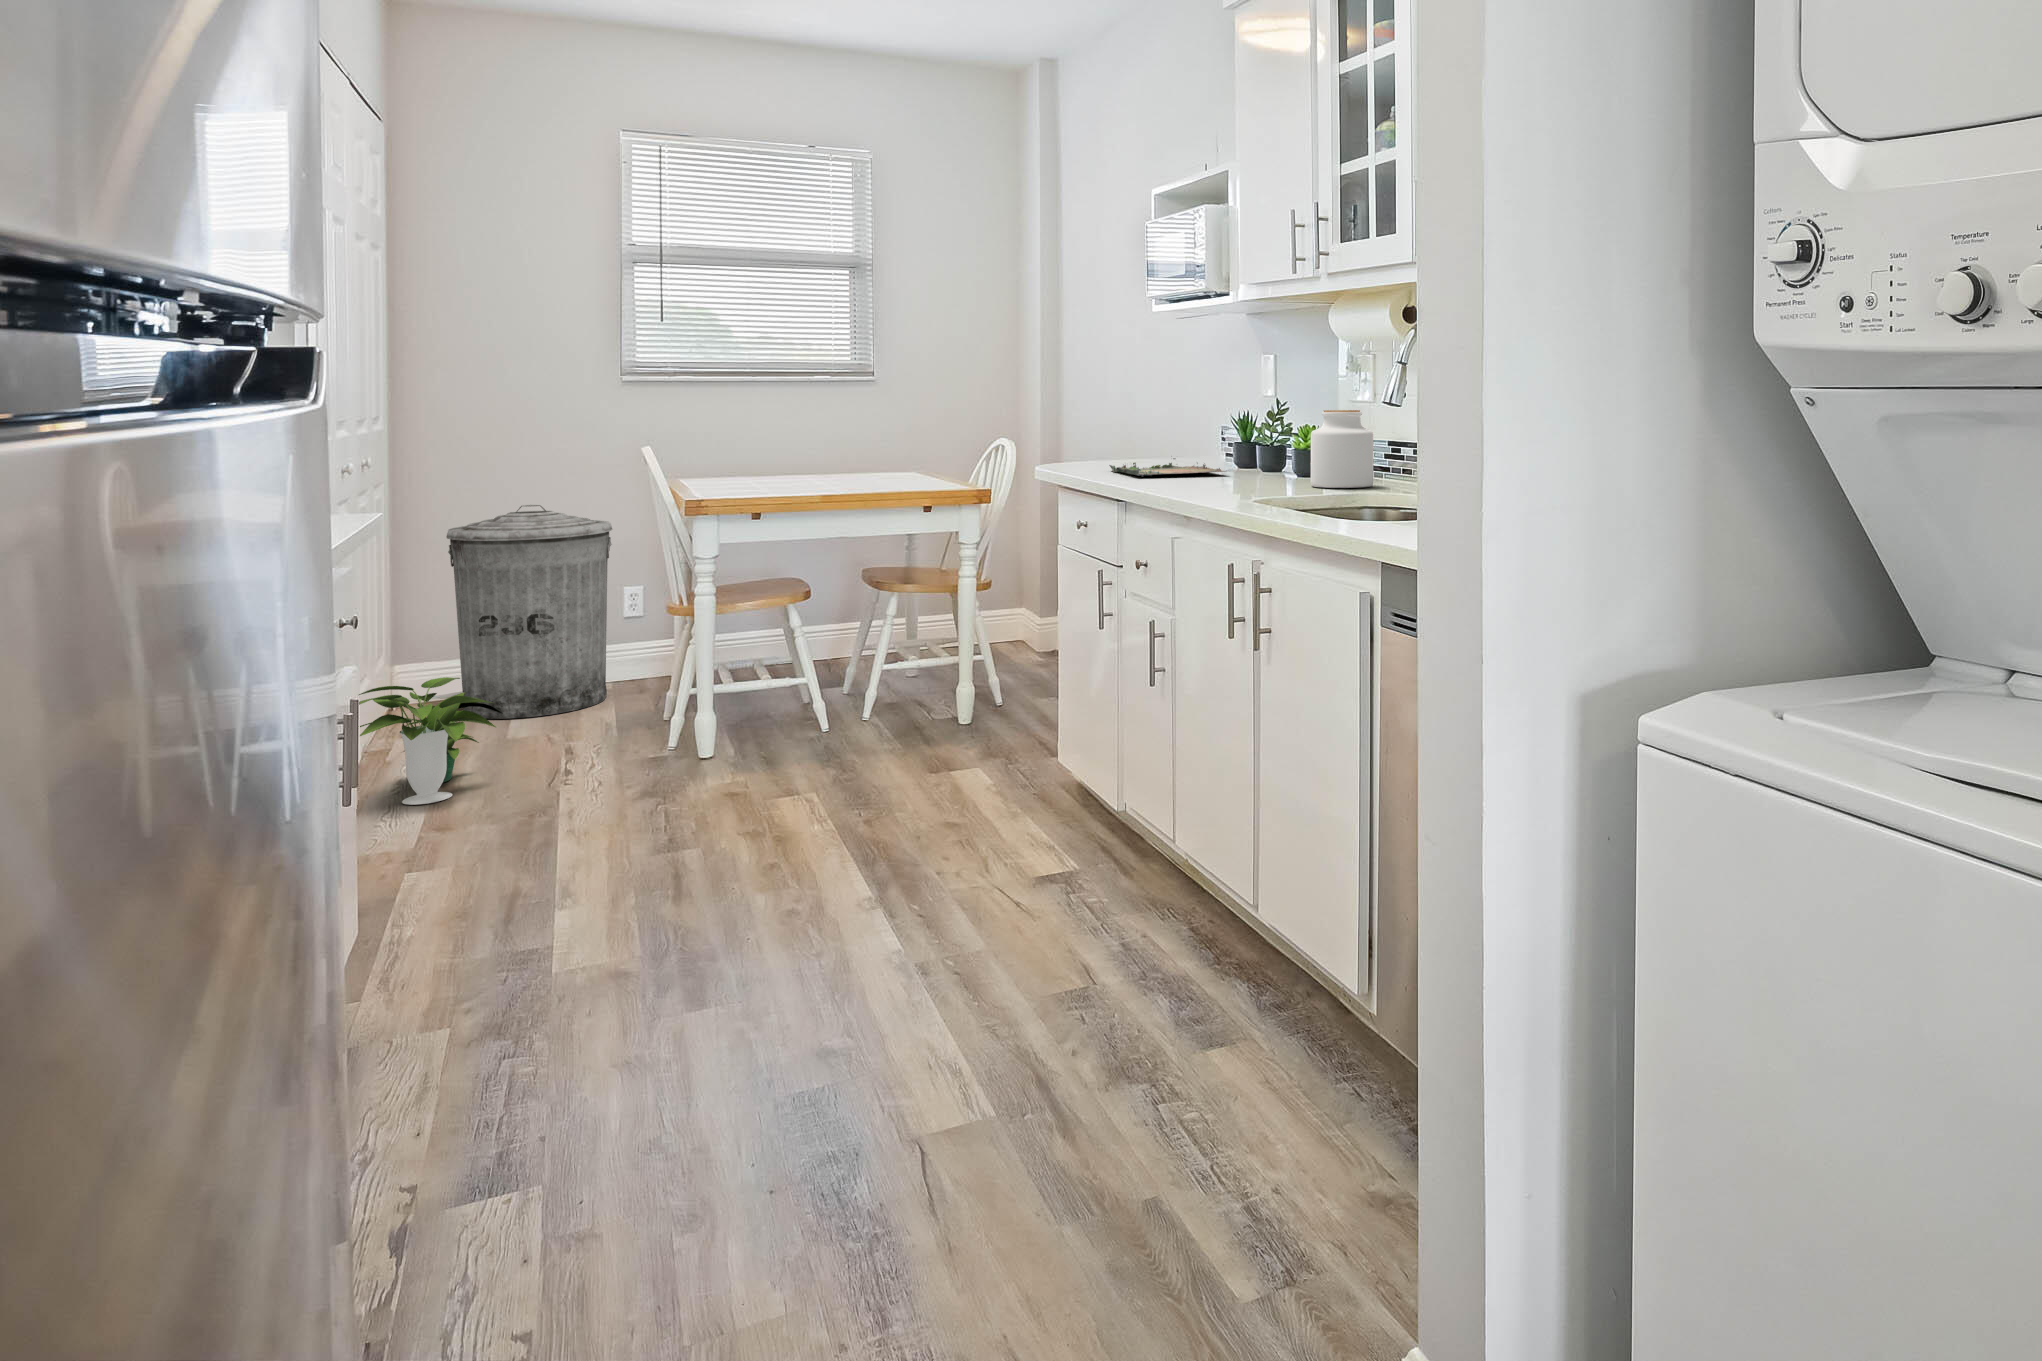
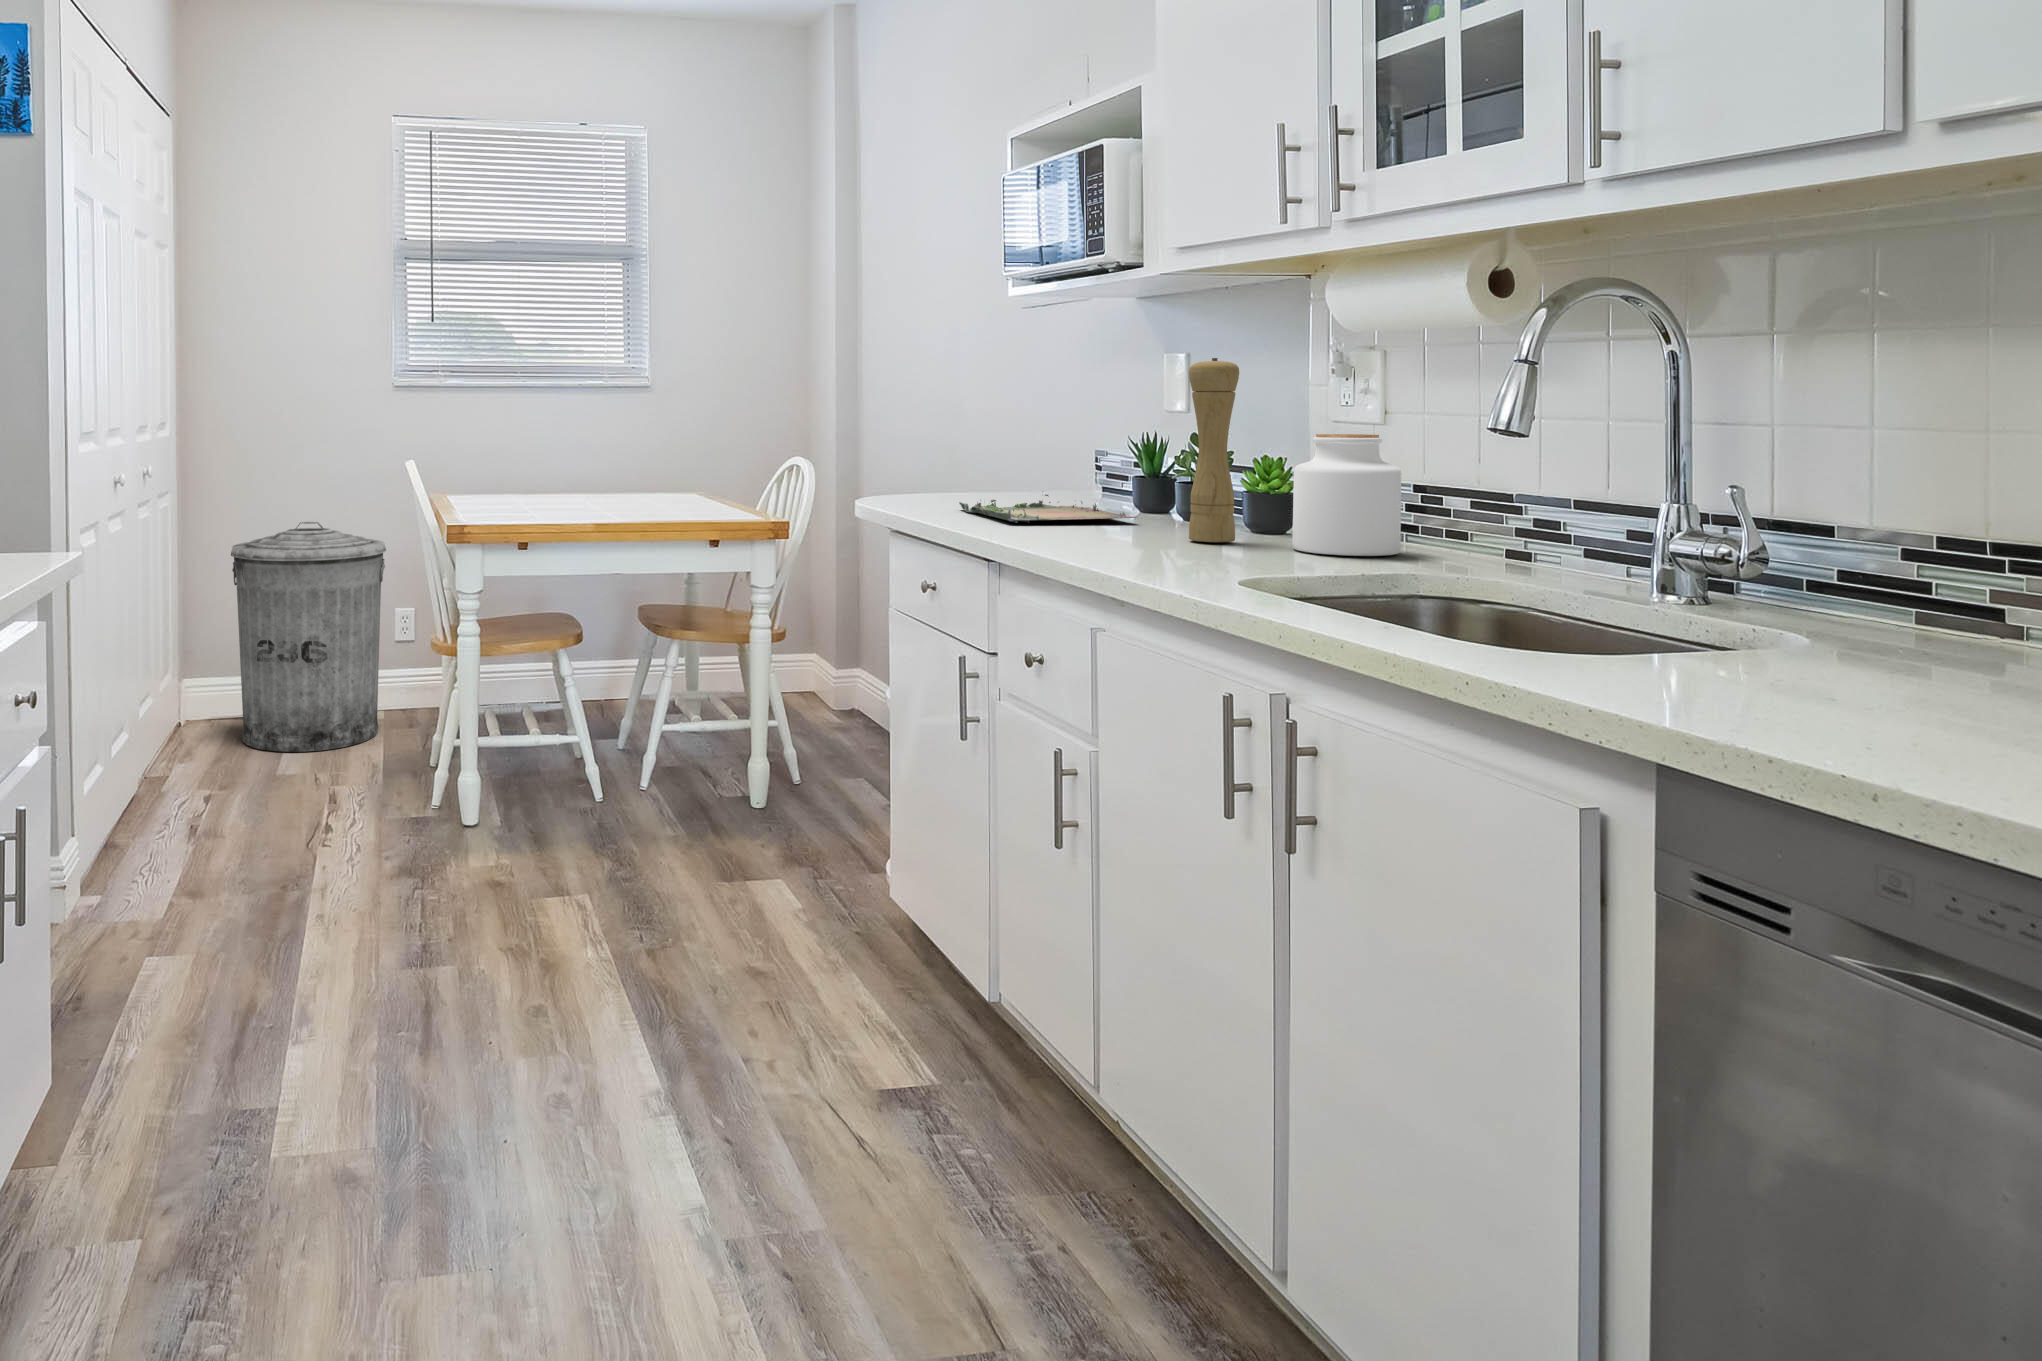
pepper mill: none [1248,360,1280,484] -> present [1189,358,1239,542]
potted plant: present [359,677,502,805] -> none [118,717,265,860]

